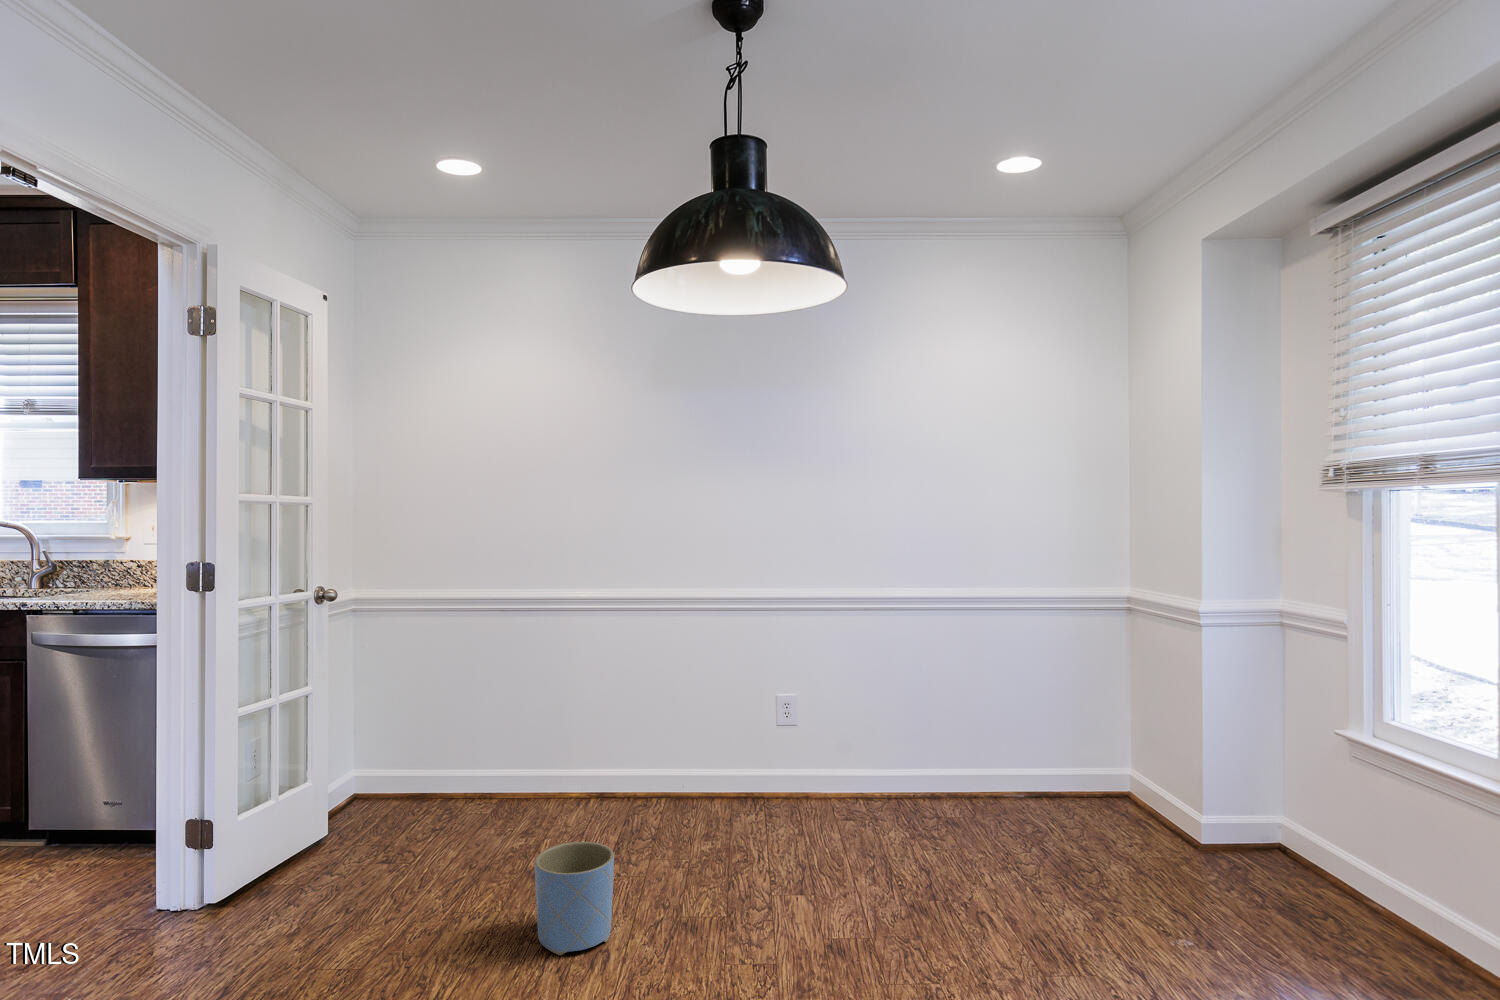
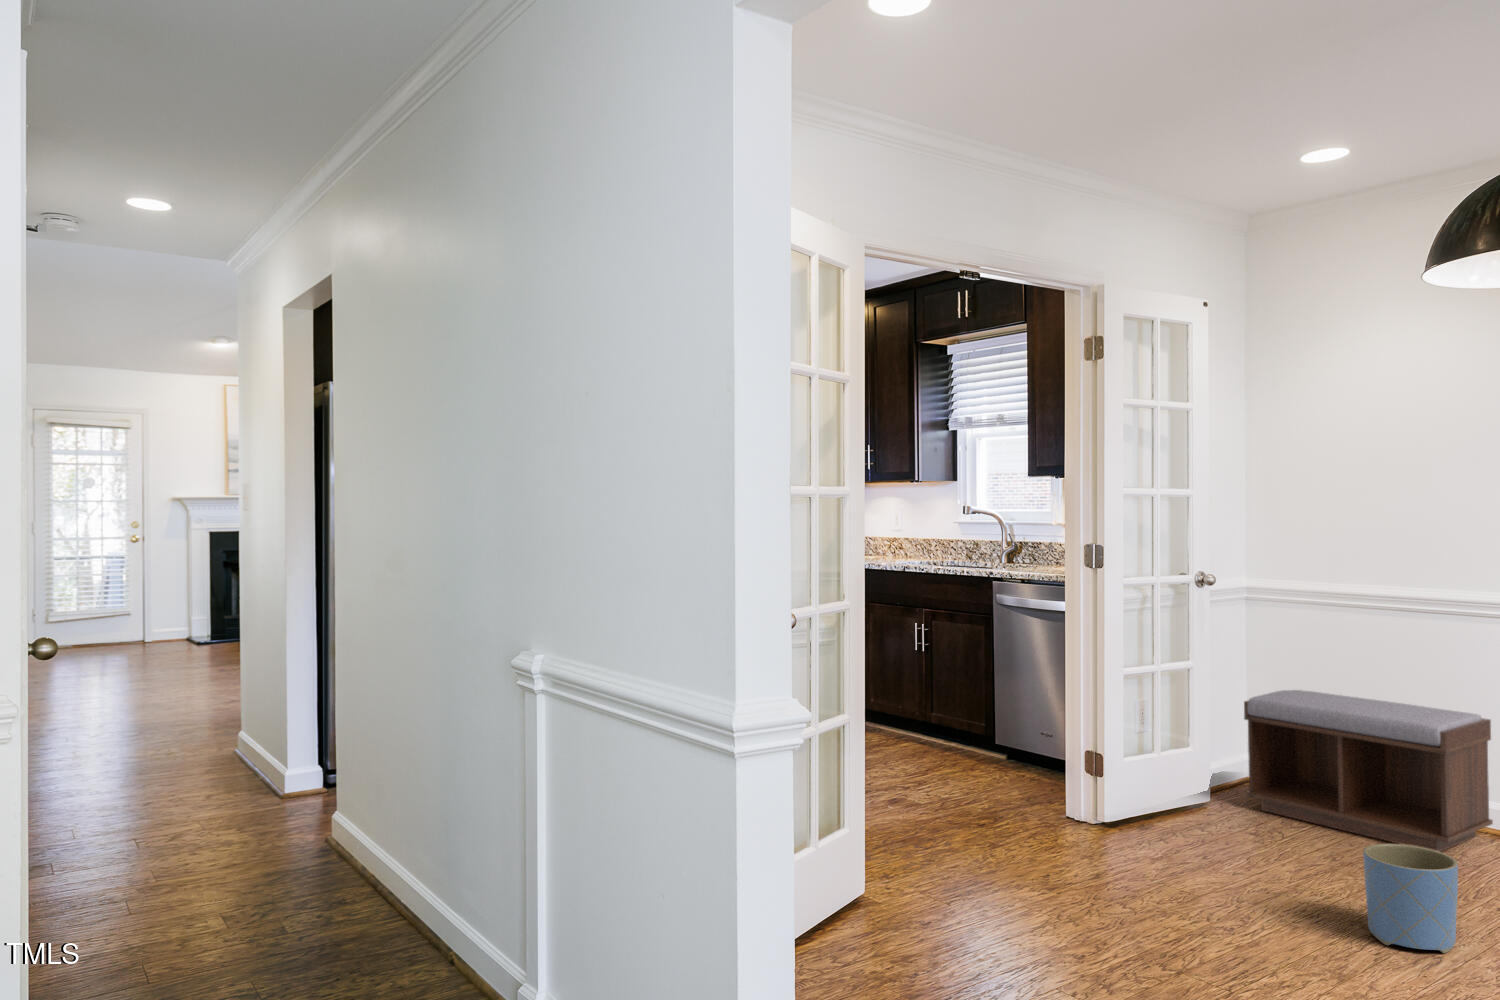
bench: none [366,695,575,828] -> present [1244,690,1493,851]

